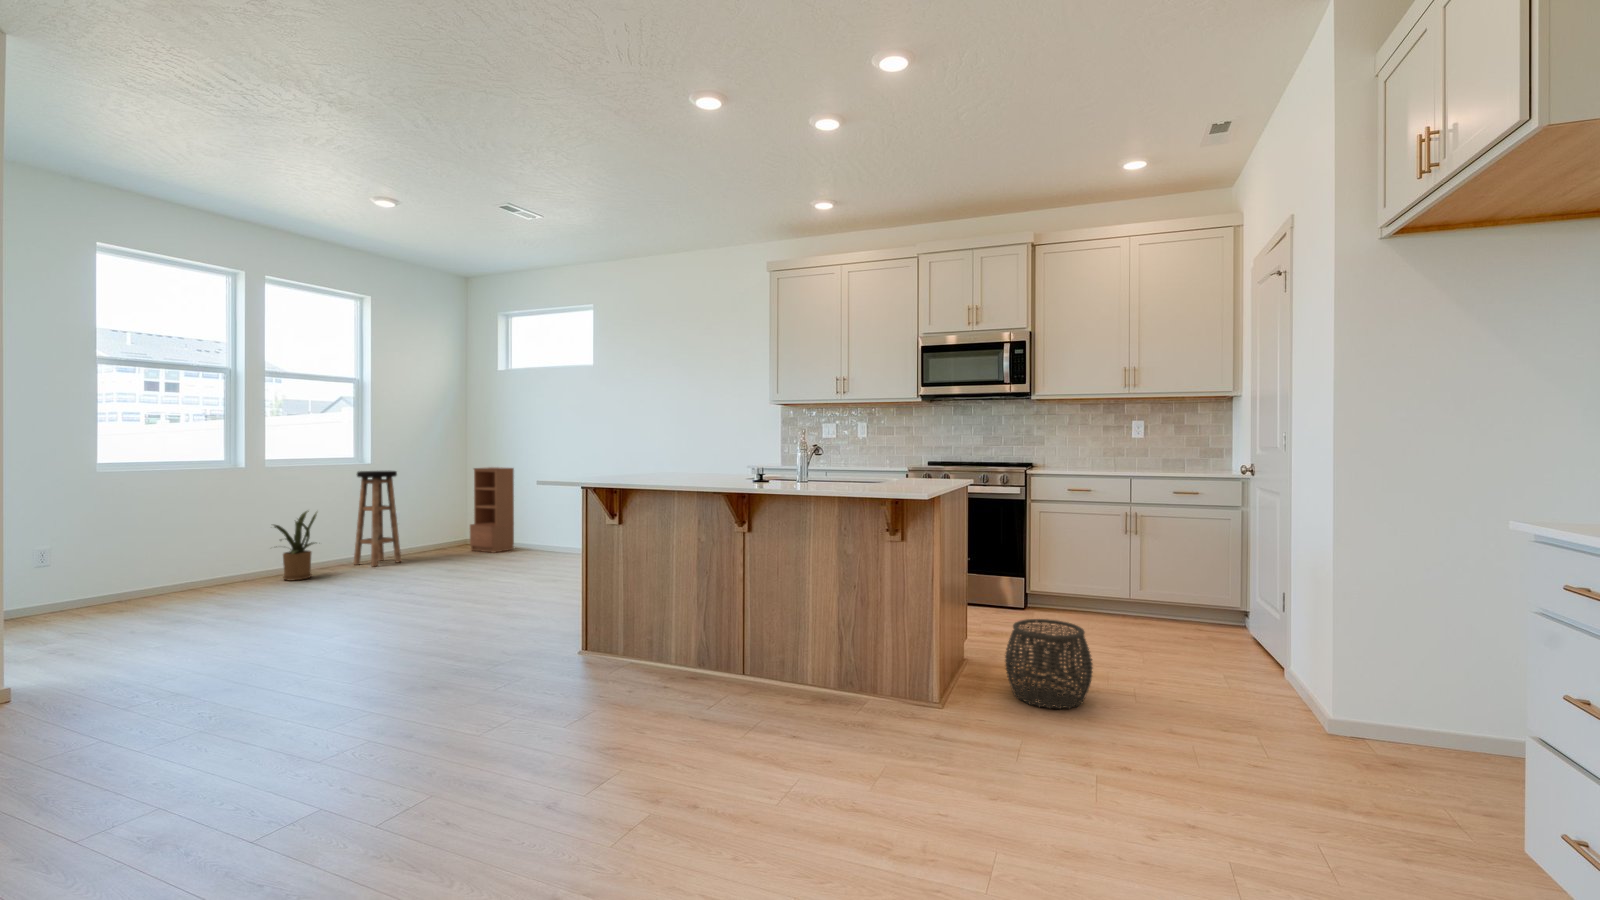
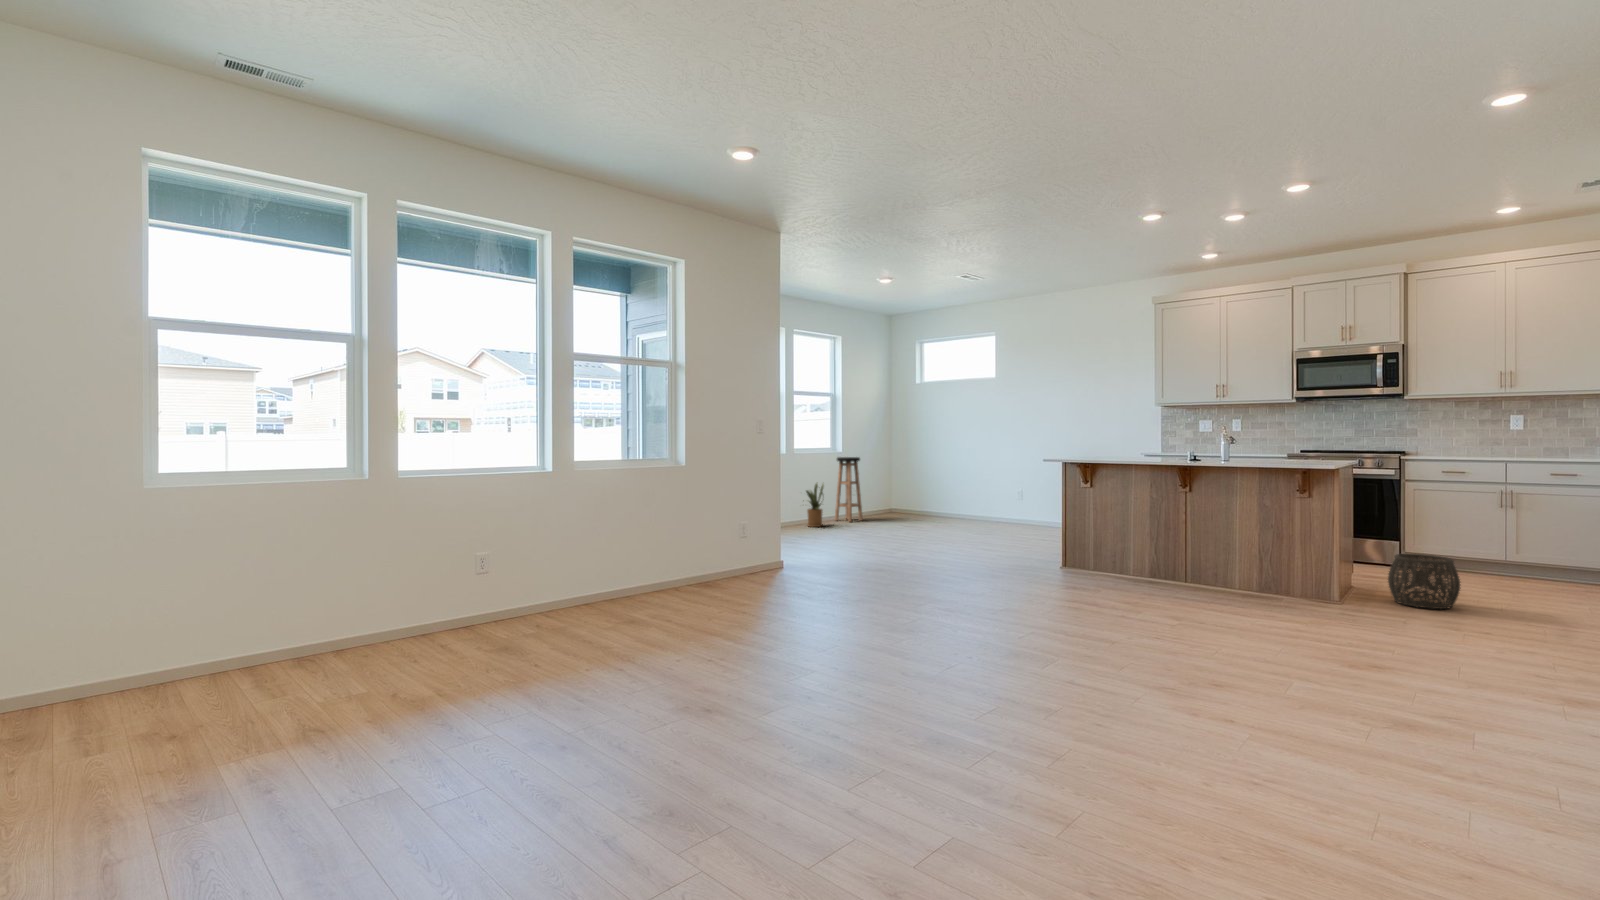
bookcase: present [470,467,514,553] -> none [898,456,928,518]

